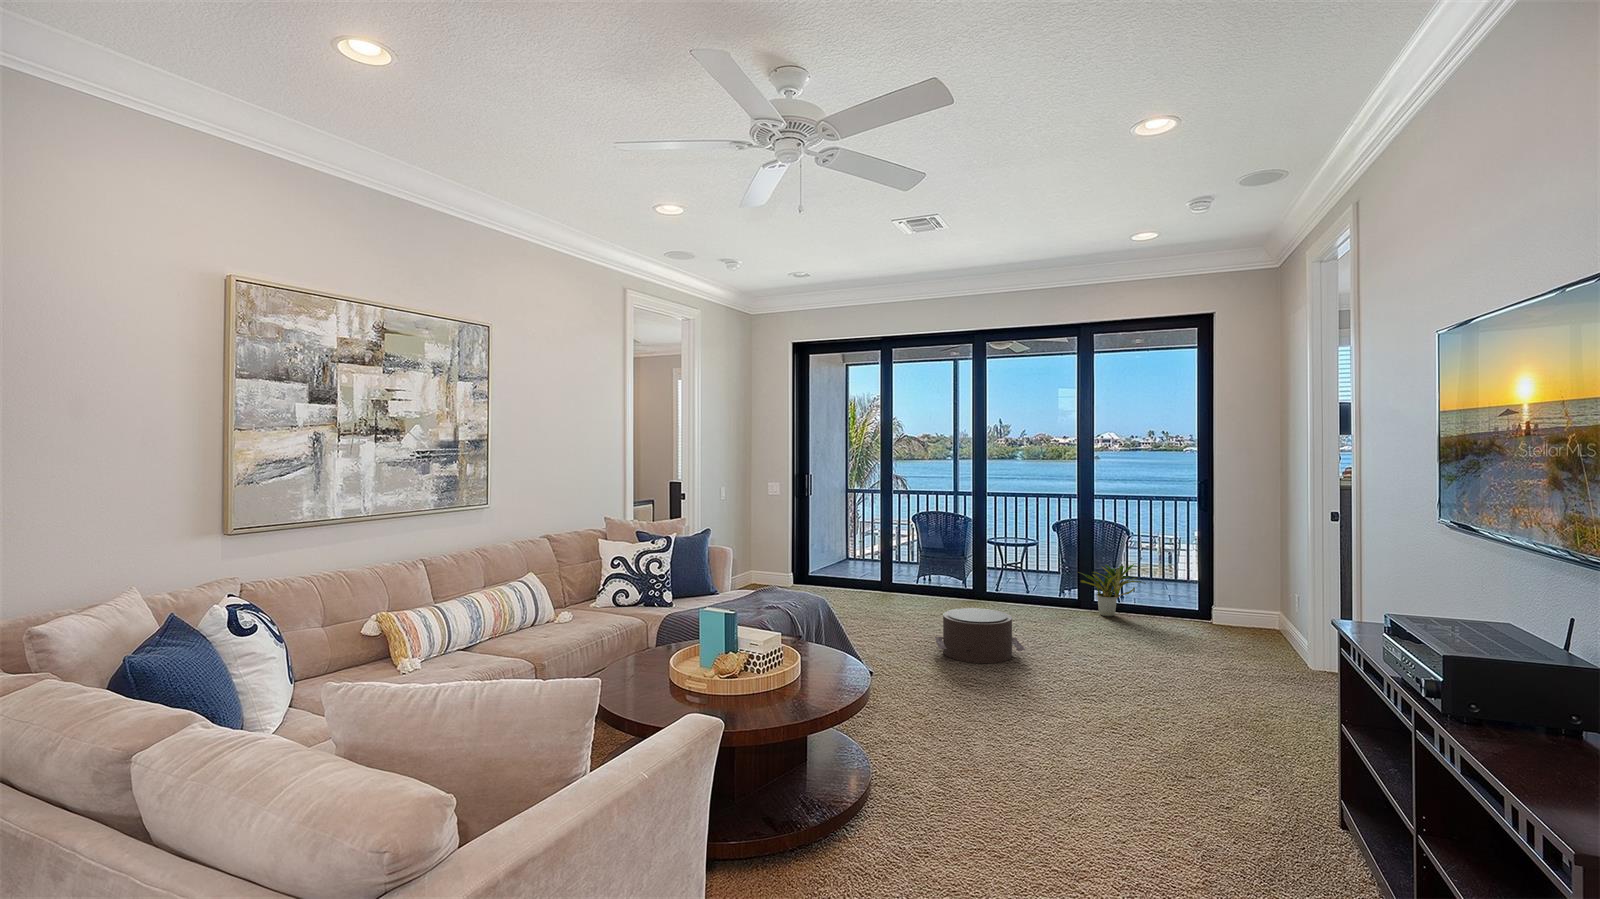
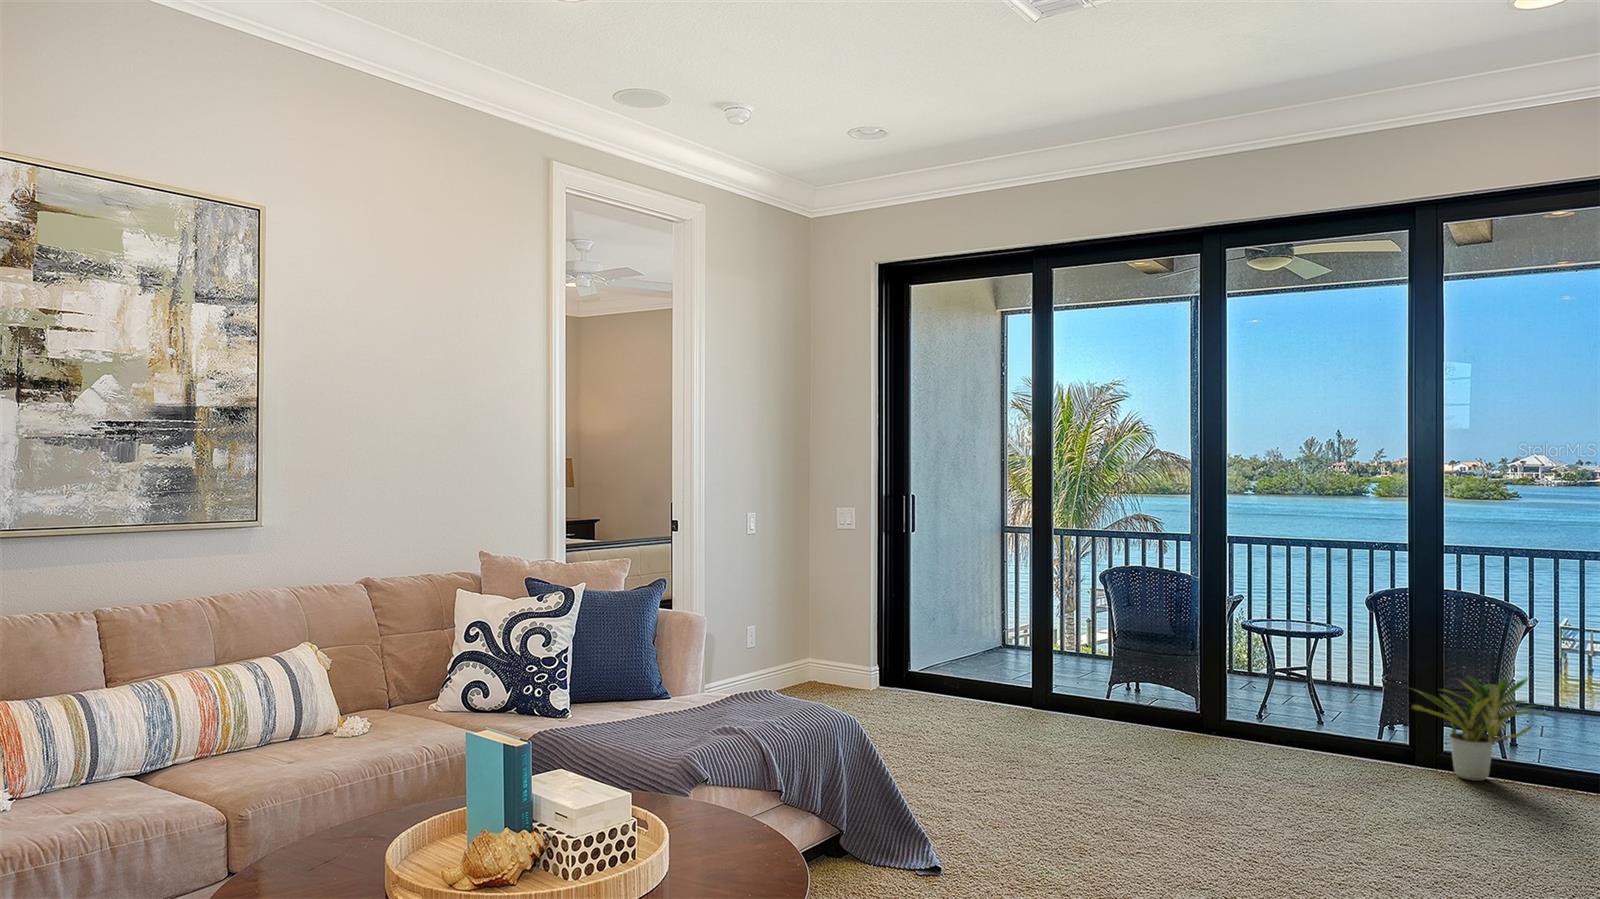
pouf: present [935,608,1025,663] -> none [1085,750,1267,866]

